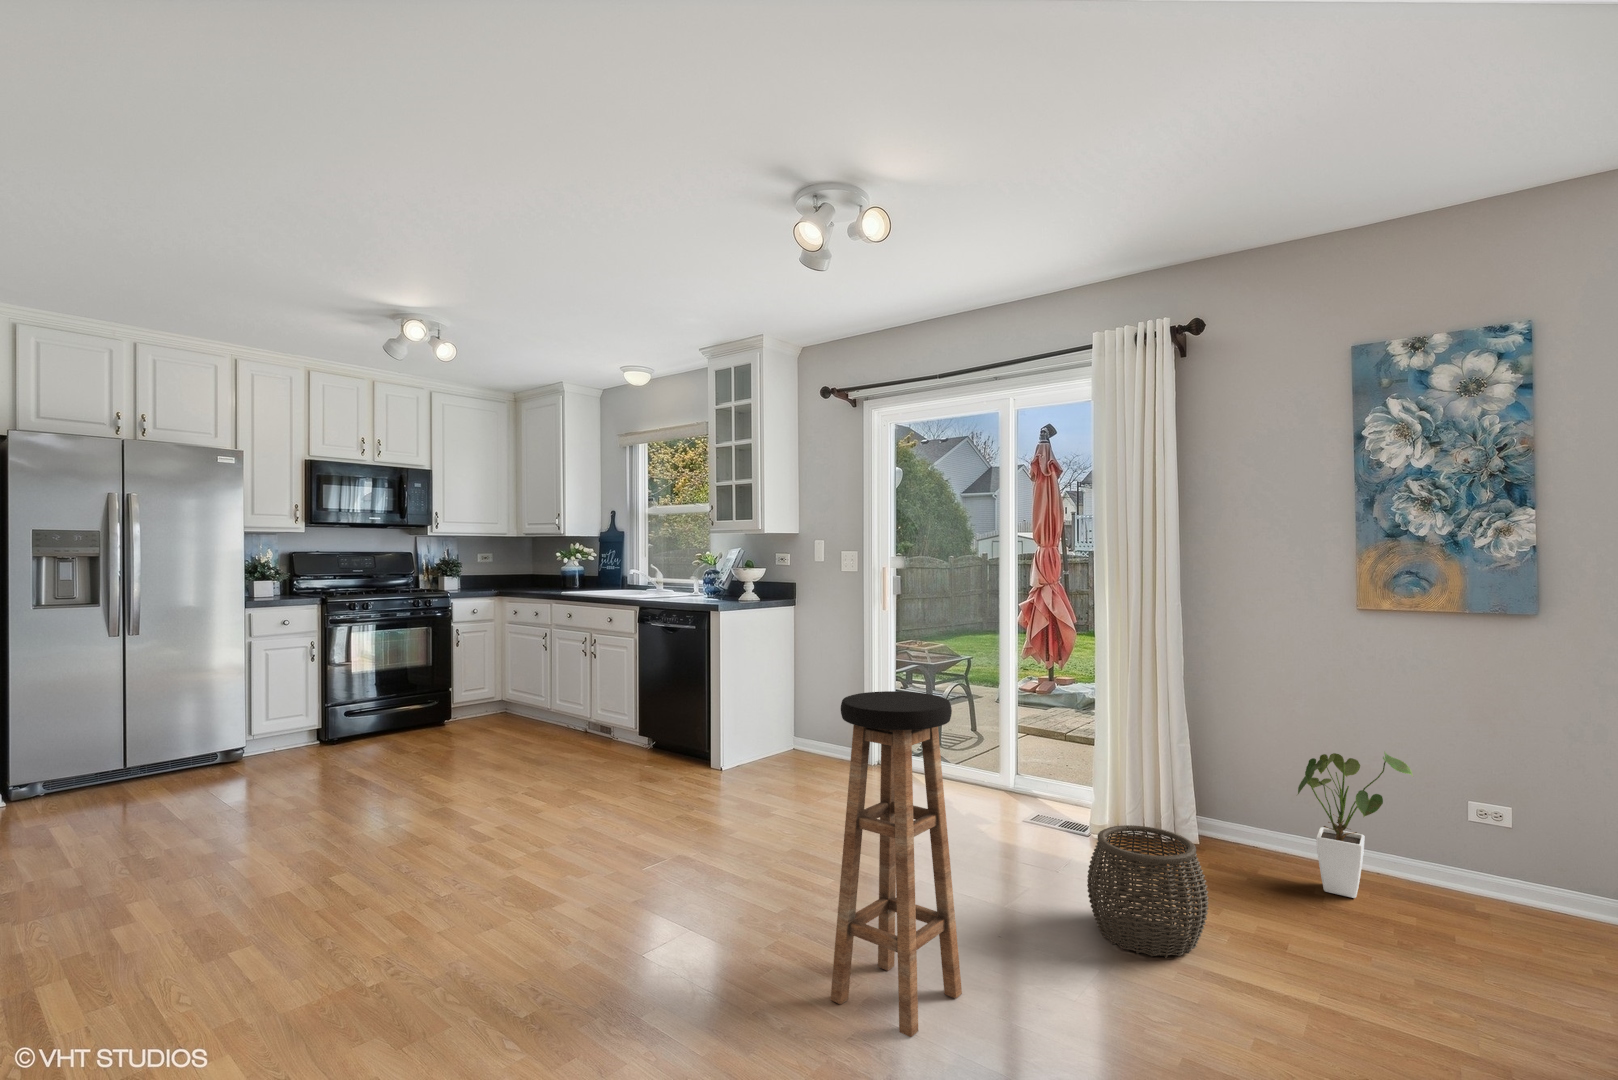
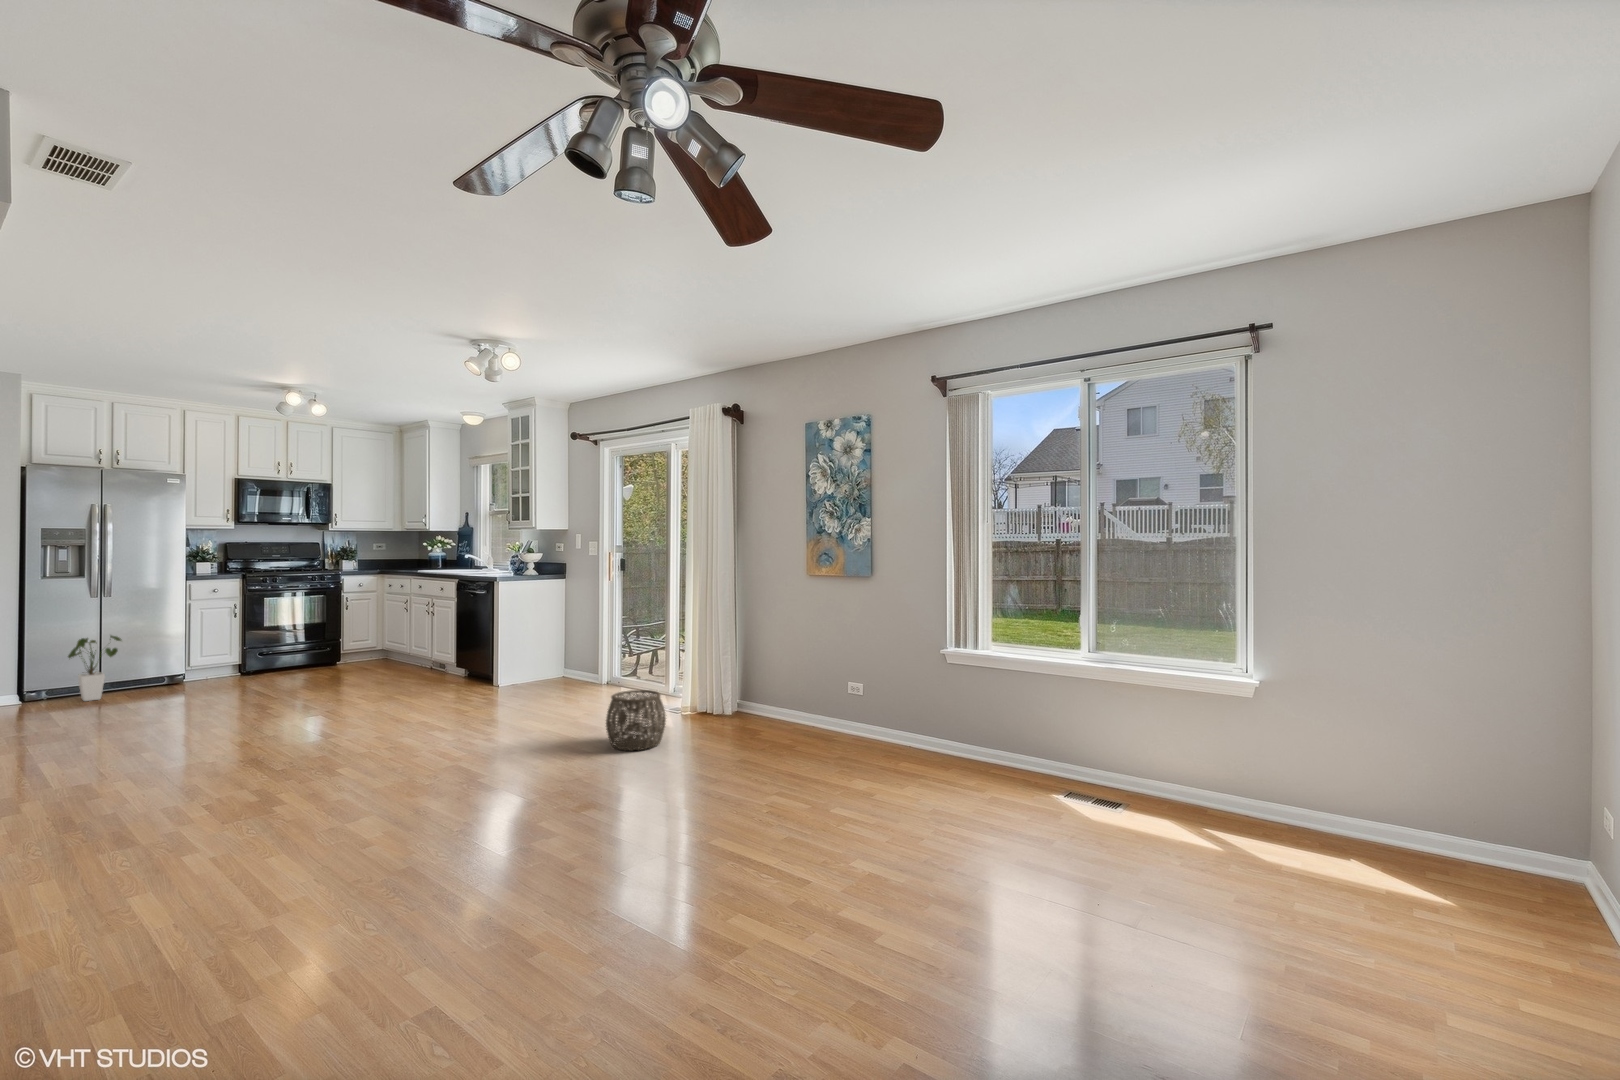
bar stool: present [831,691,962,1037] -> none [437,613,506,772]
house plant: present [1298,751,1412,898] -> present [68,635,121,701]

